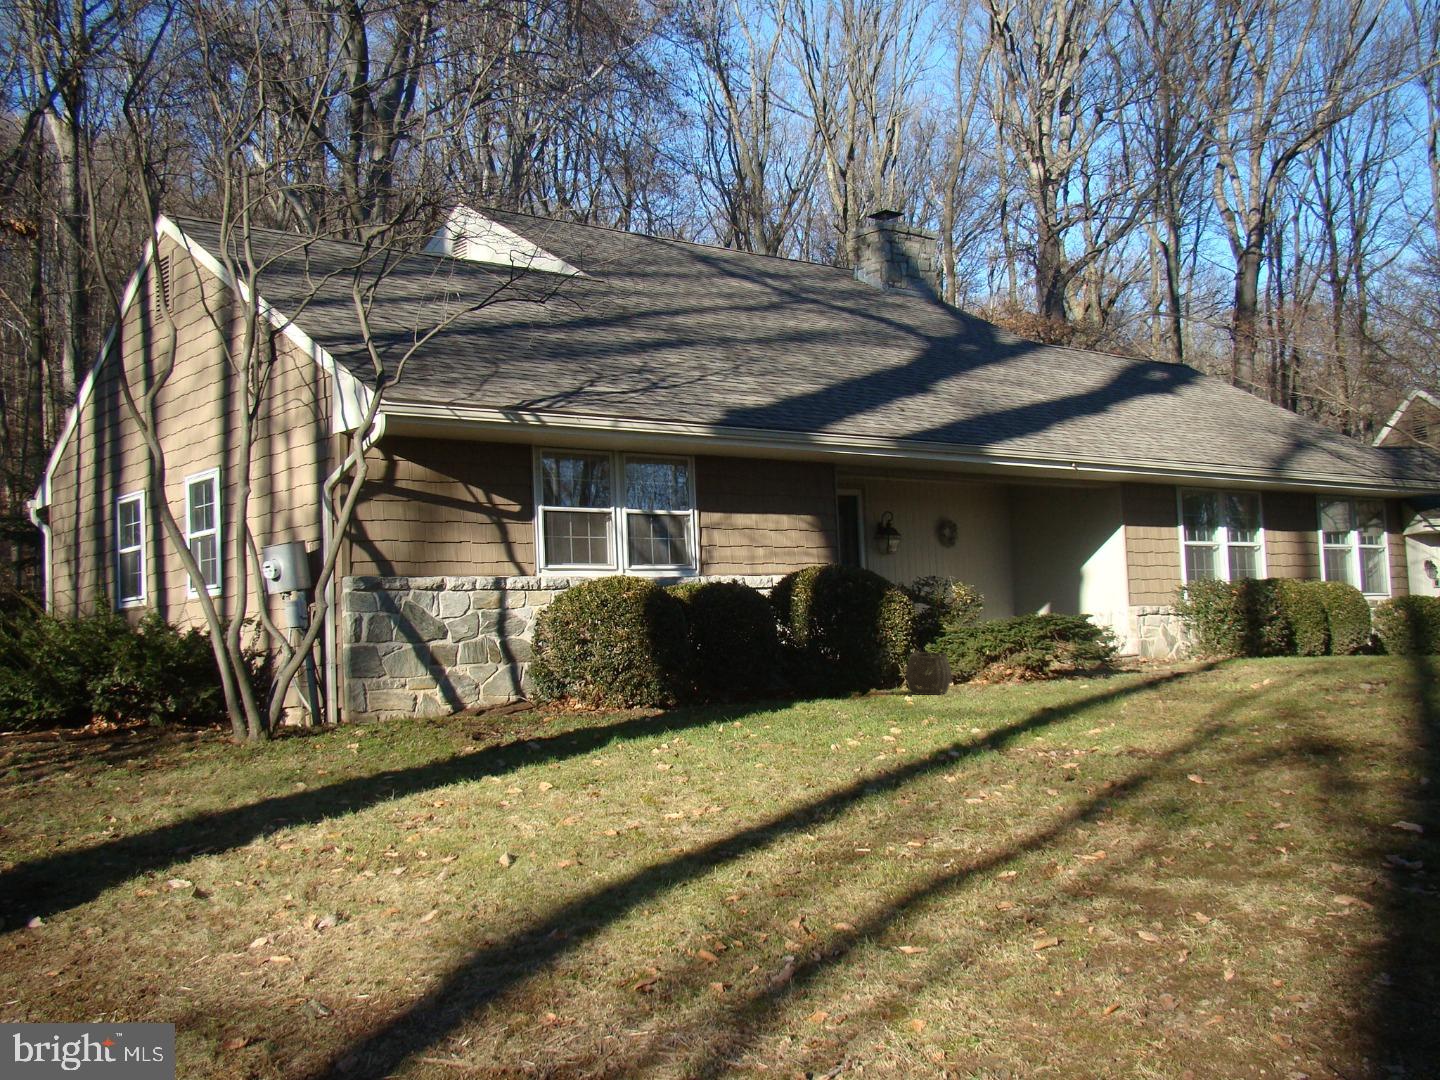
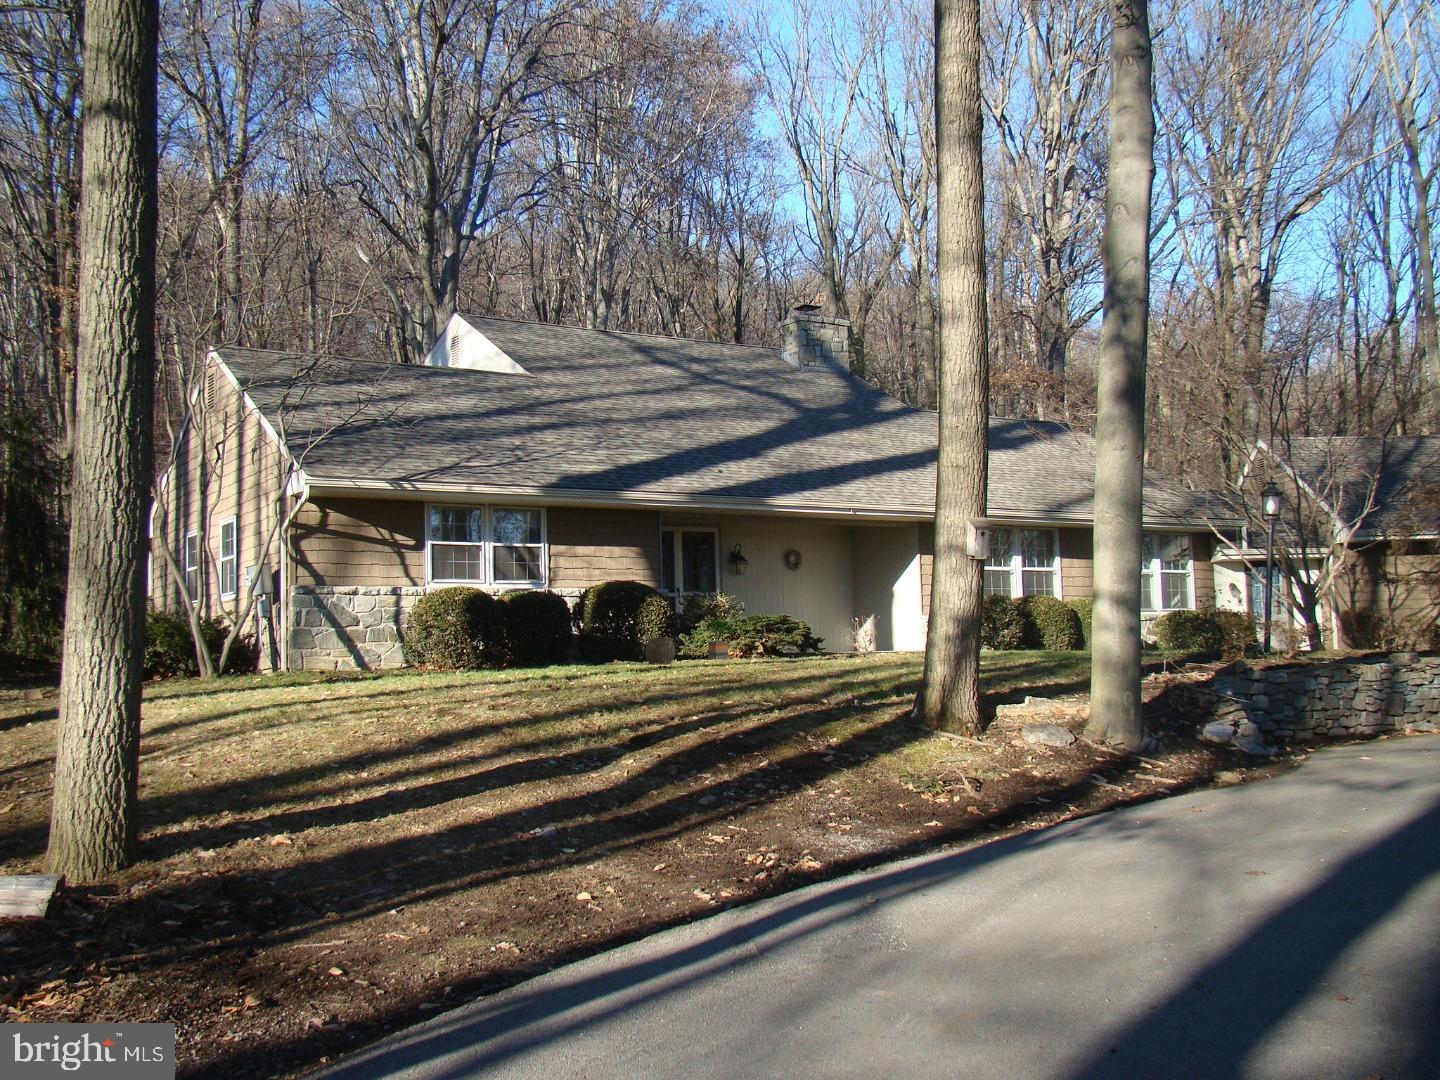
potted tree: none [951,622,997,681] -> present [706,620,734,660]

